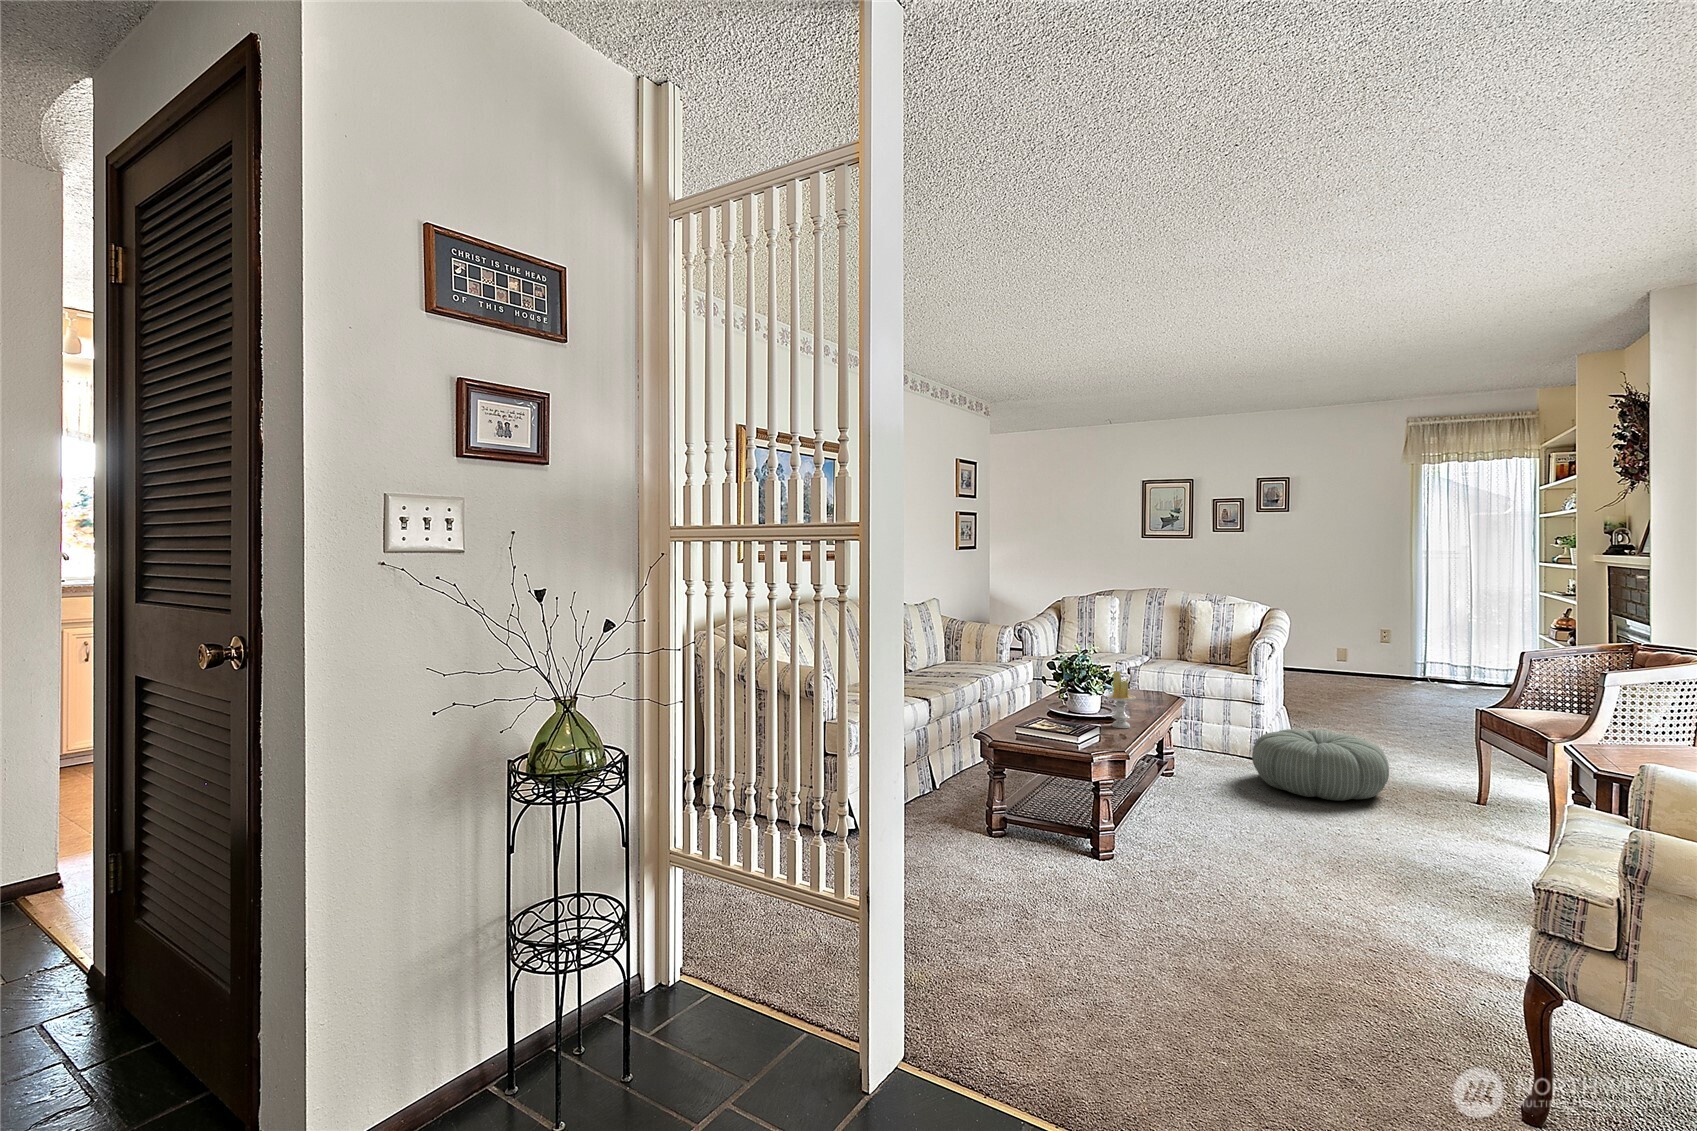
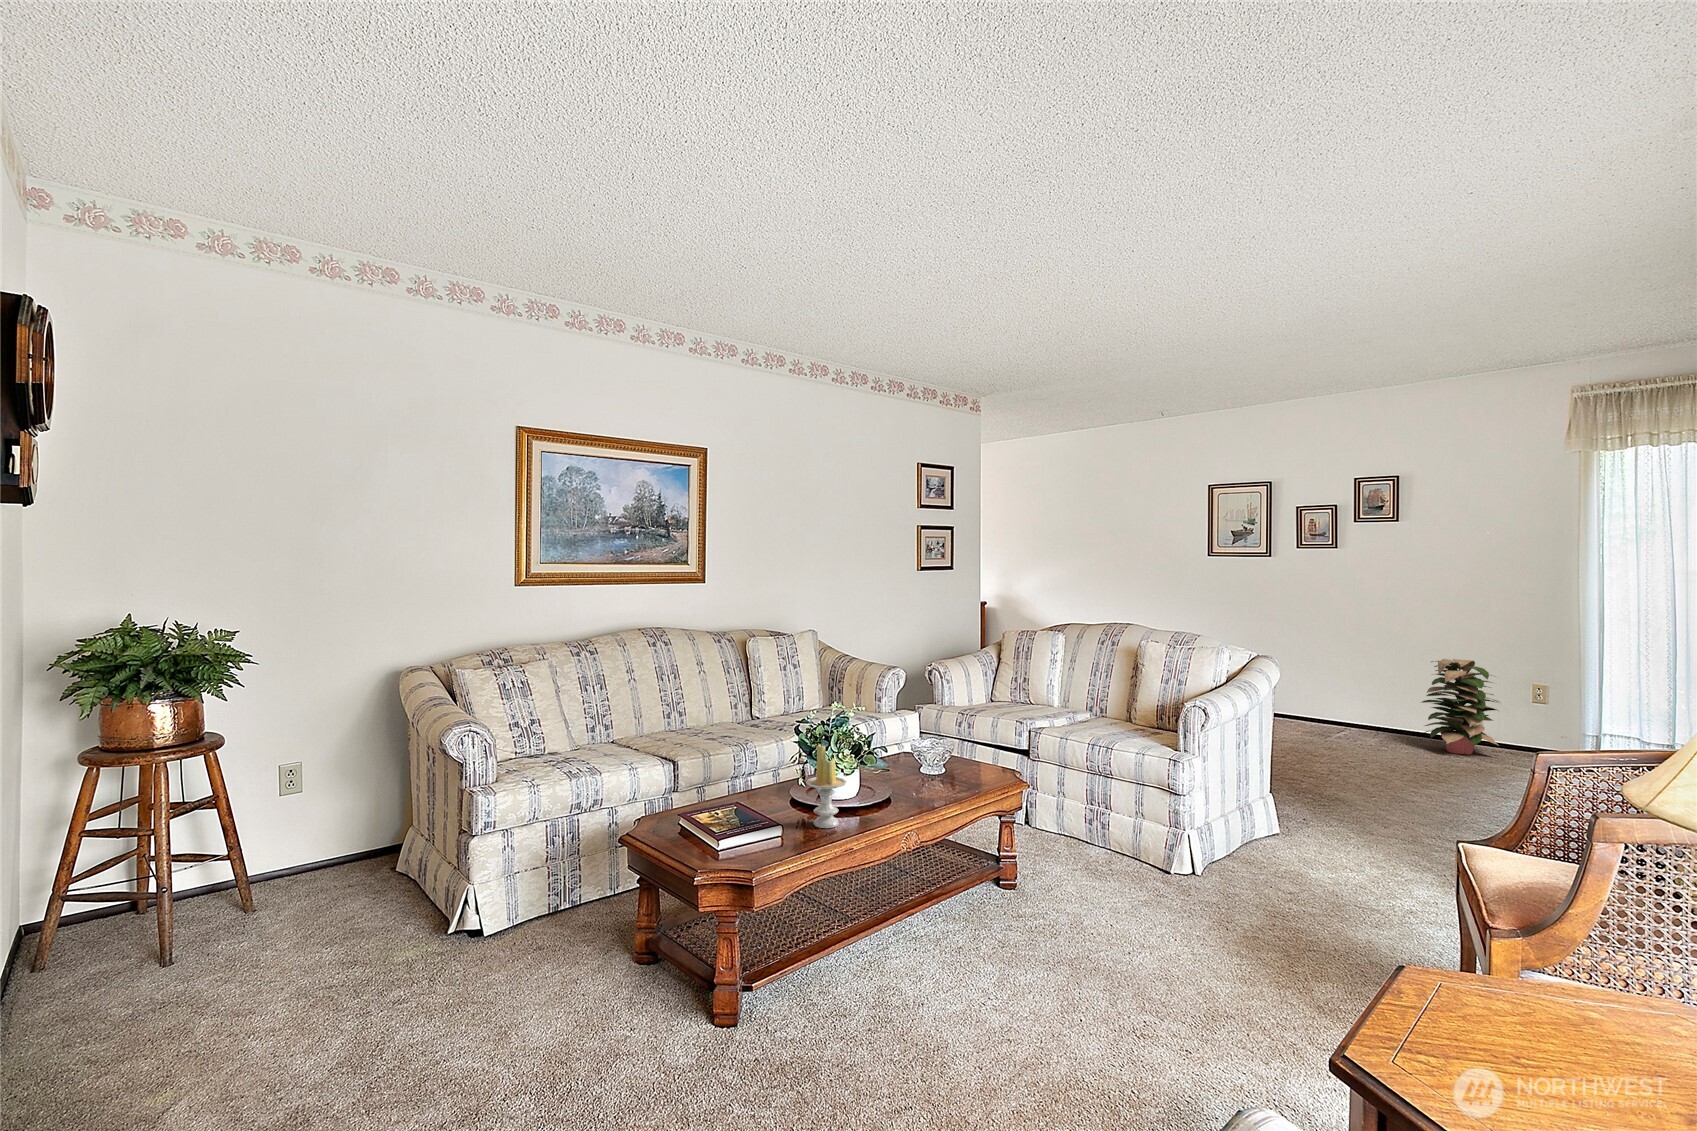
decorative plant: none [1308,612,1365,680] -> present [1421,659,1499,755]
pouf: present [1252,729,1389,801] -> none [1102,841,1301,969]

